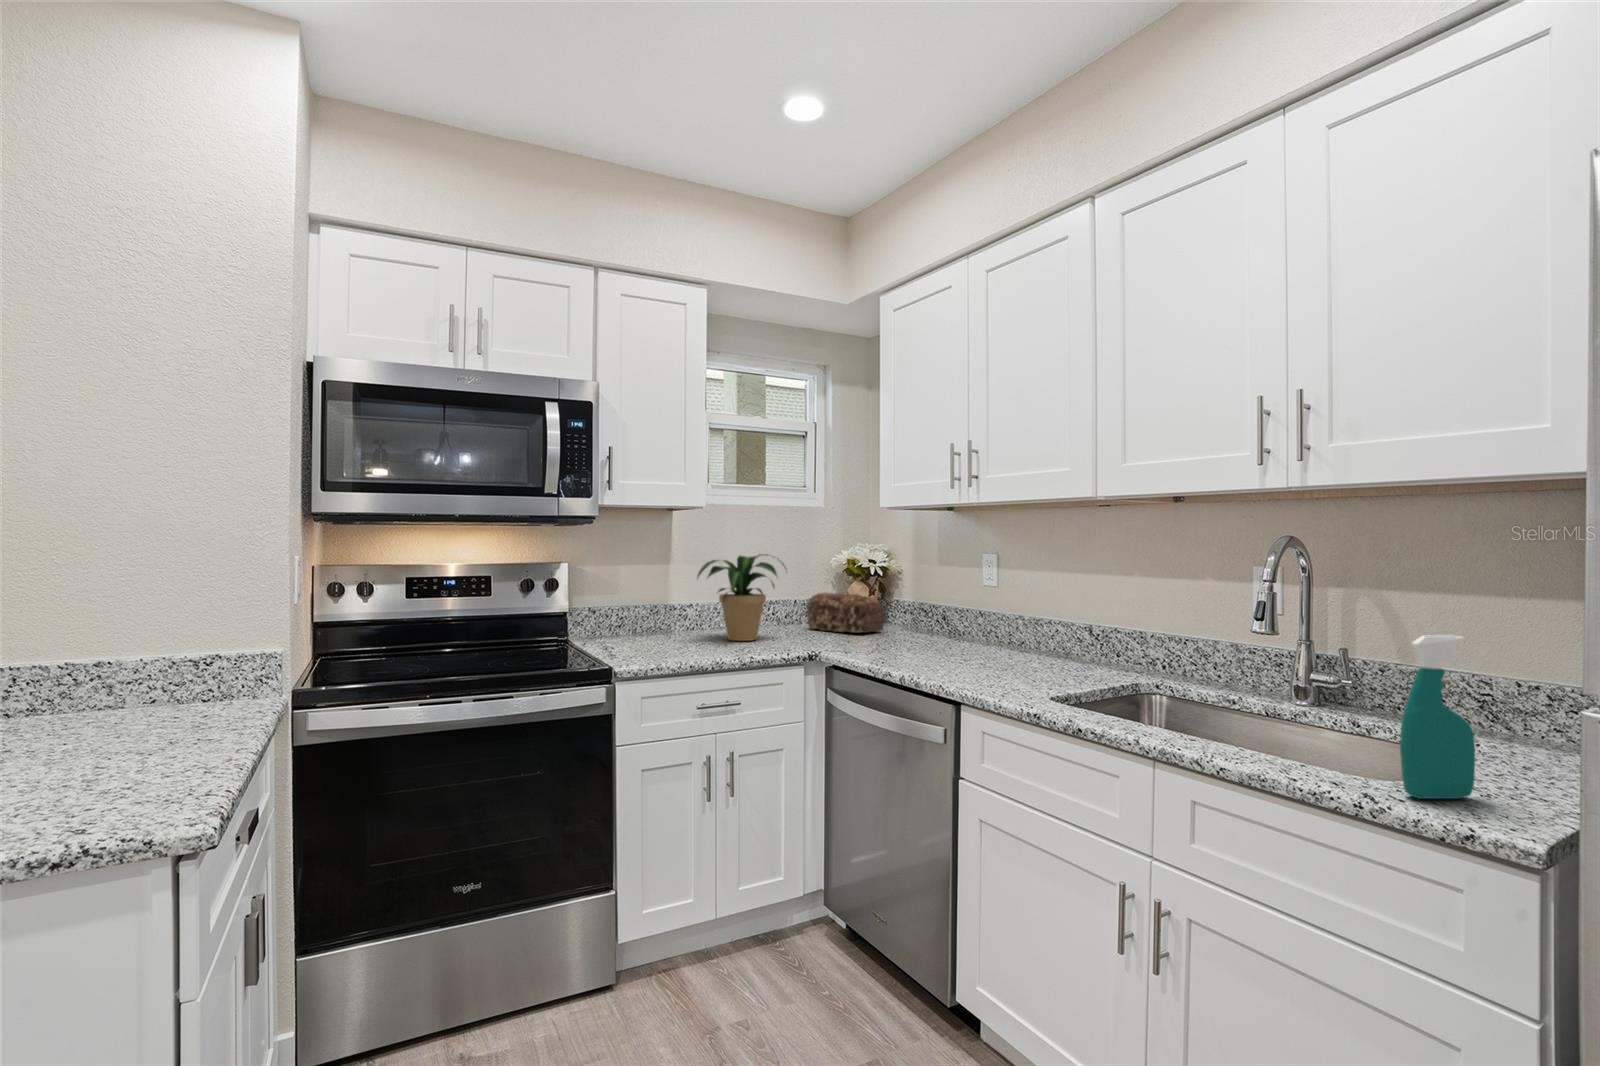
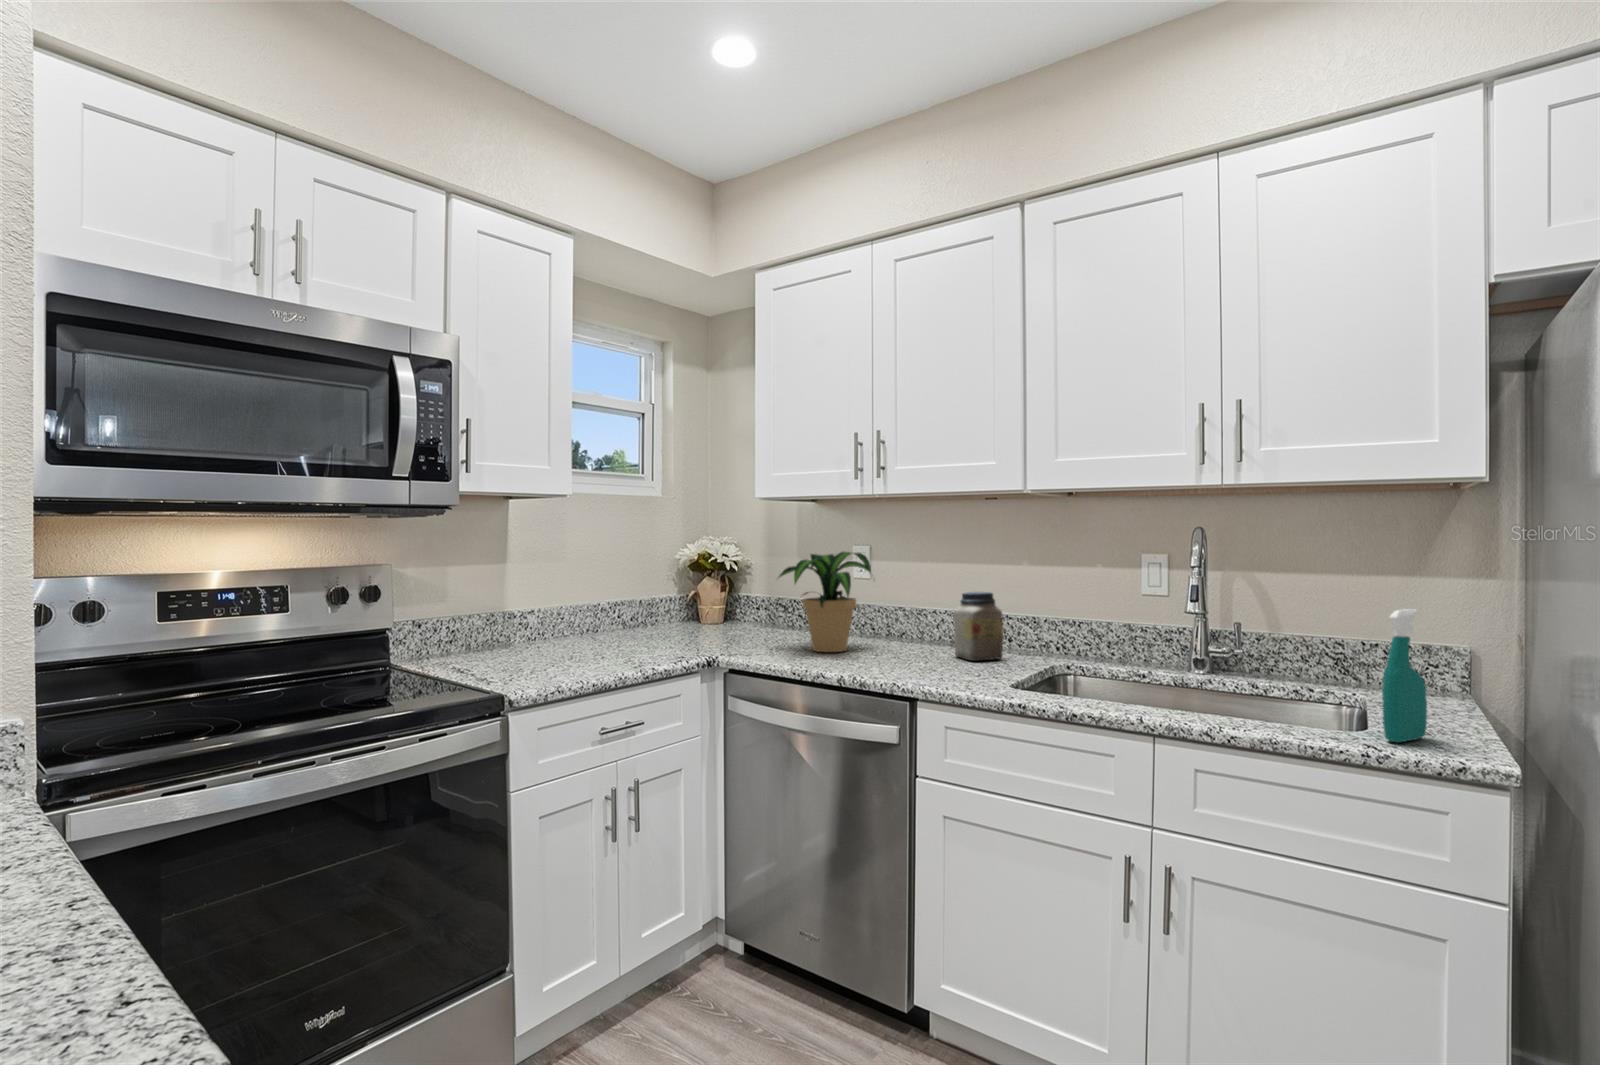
potted plant: present [697,554,782,641] -> present [779,552,871,652]
bread loaf: present [807,593,884,633] -> none [657,591,742,633]
jar: none [1046,602,1095,673] -> present [954,592,1003,661]

